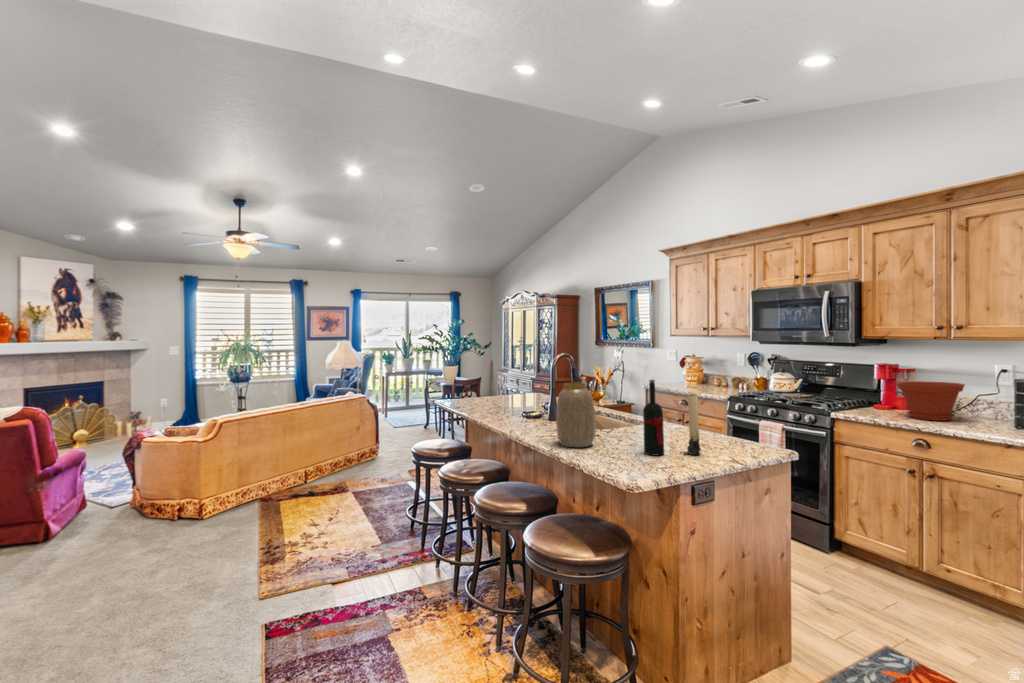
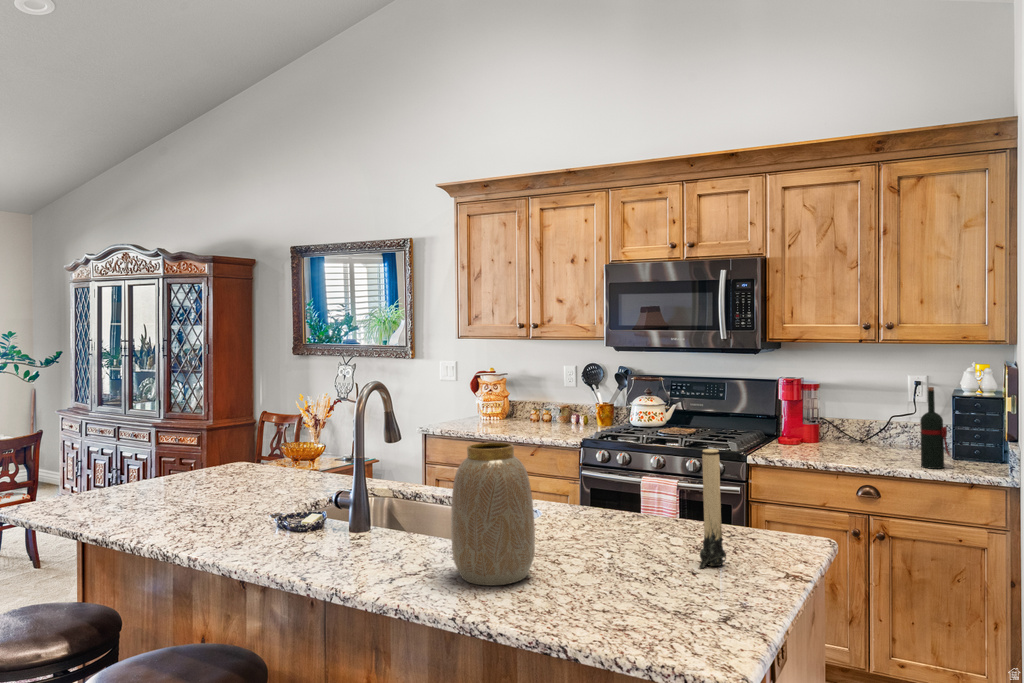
wine bottle: present [643,380,664,455] -> present [920,387,950,469]
plant pot: present [897,381,965,421] -> none [821,402,900,457]

